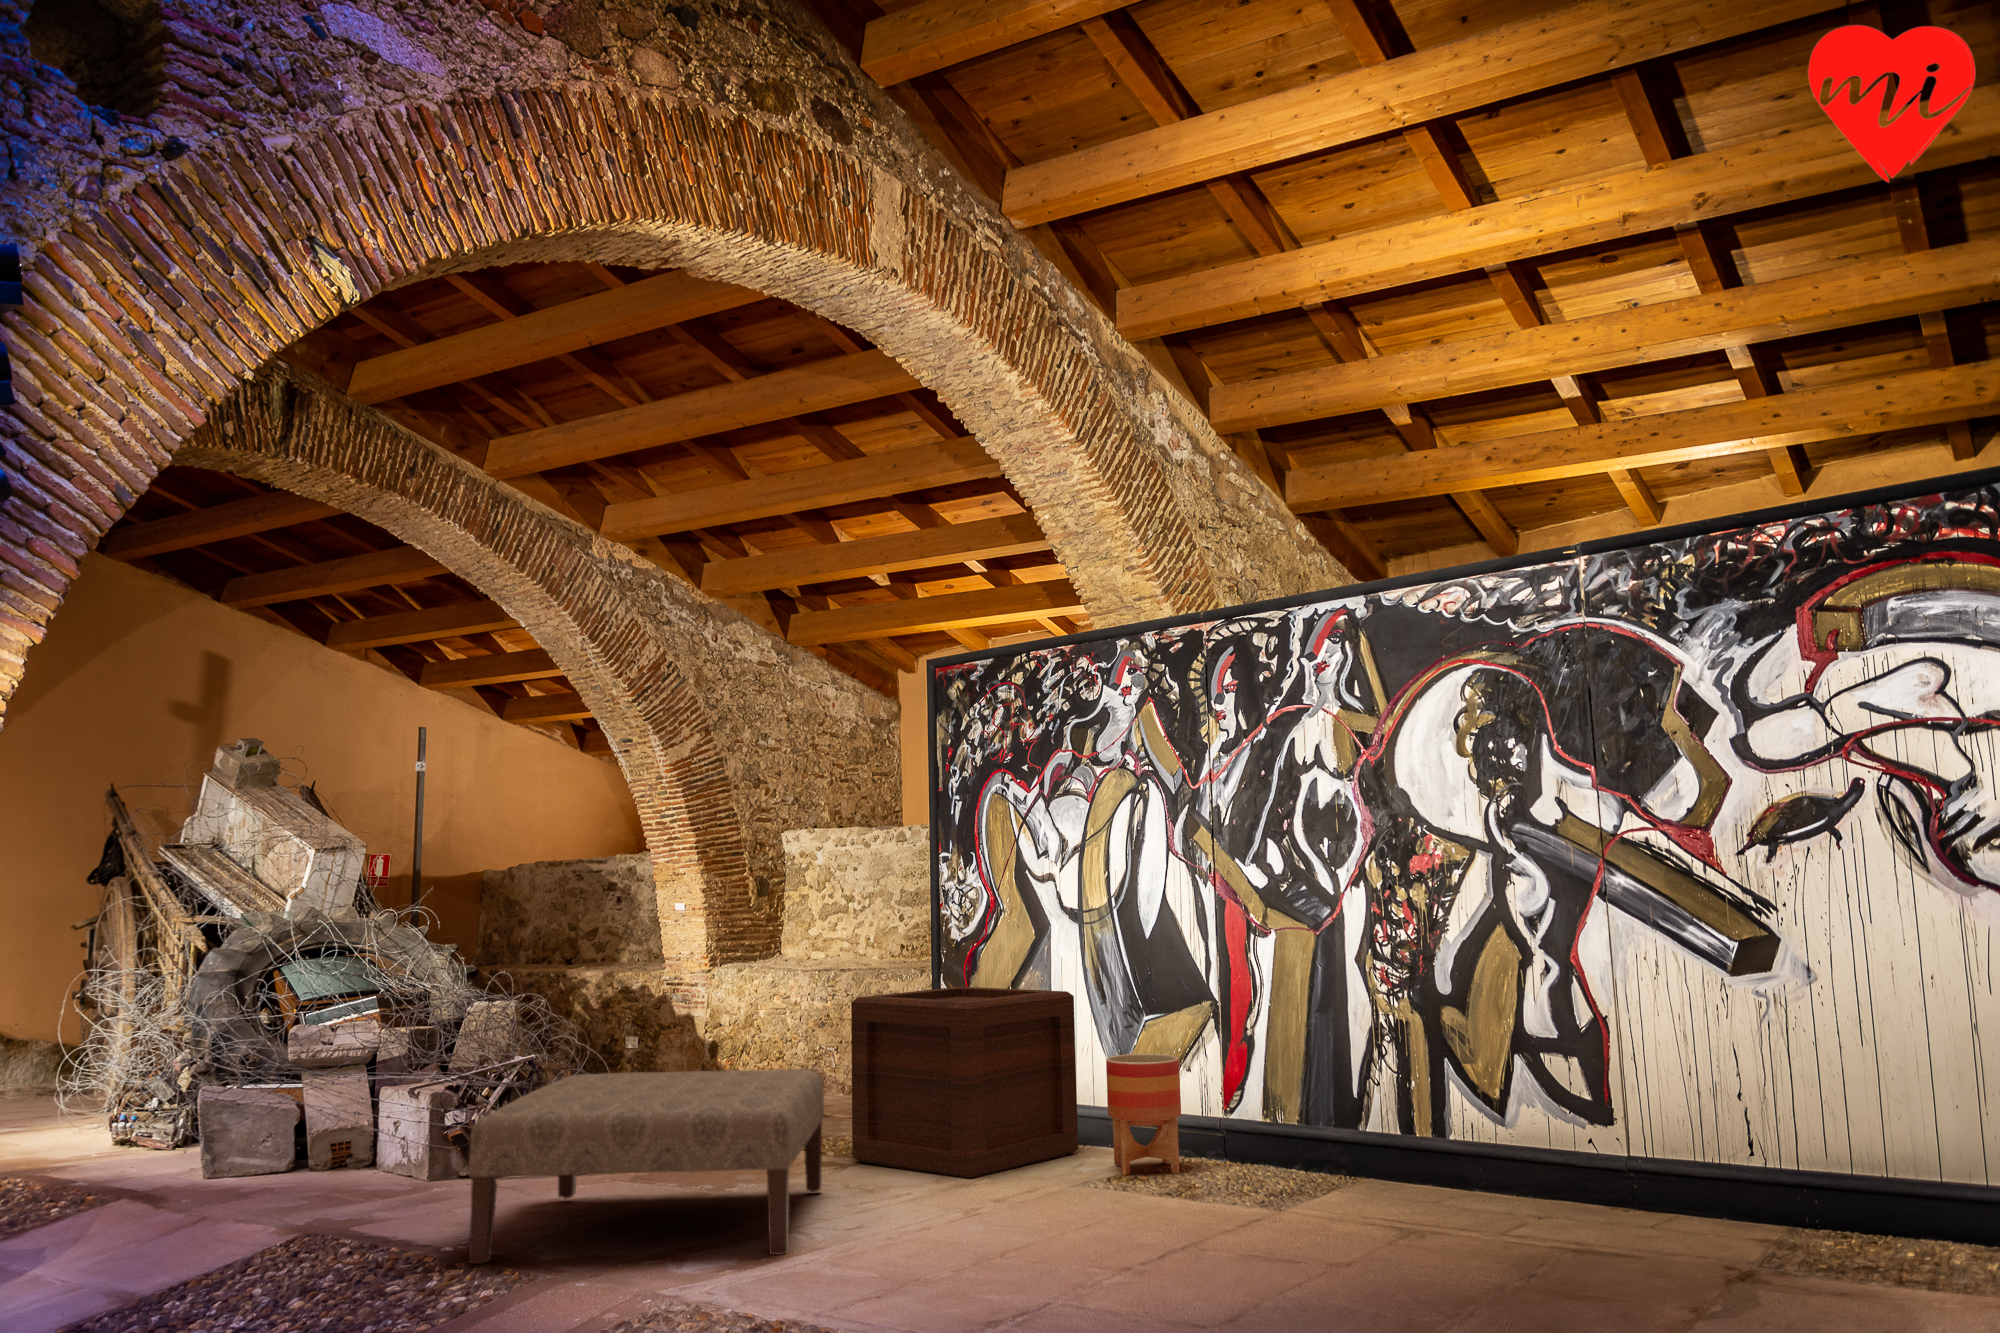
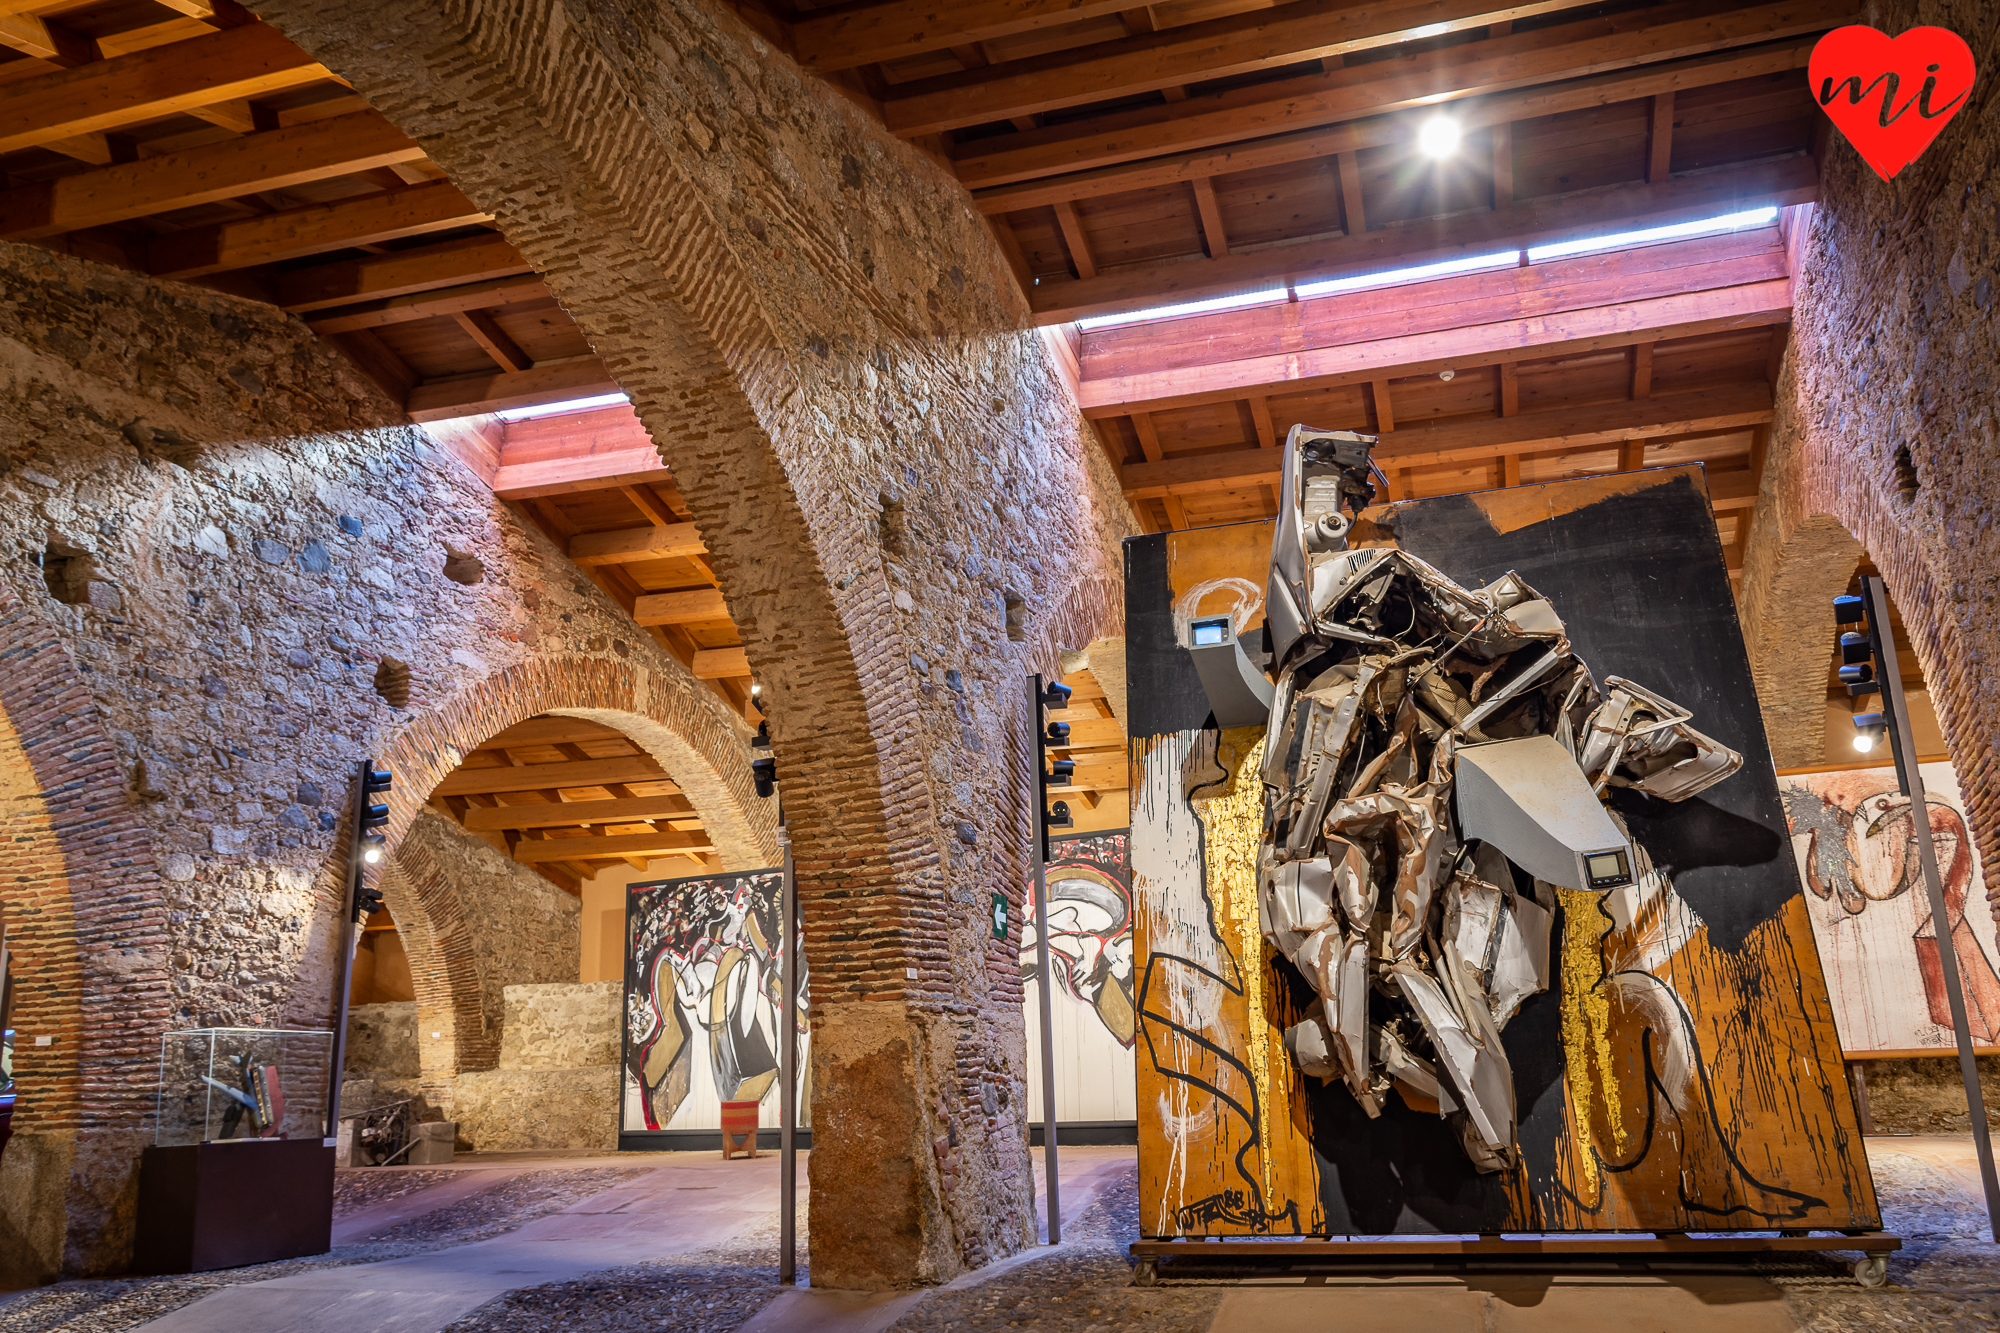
wooden crate: present [851,987,1078,1179] -> none [578,1069,705,1167]
ottoman: present [469,1069,824,1264] -> none [406,1109,572,1199]

